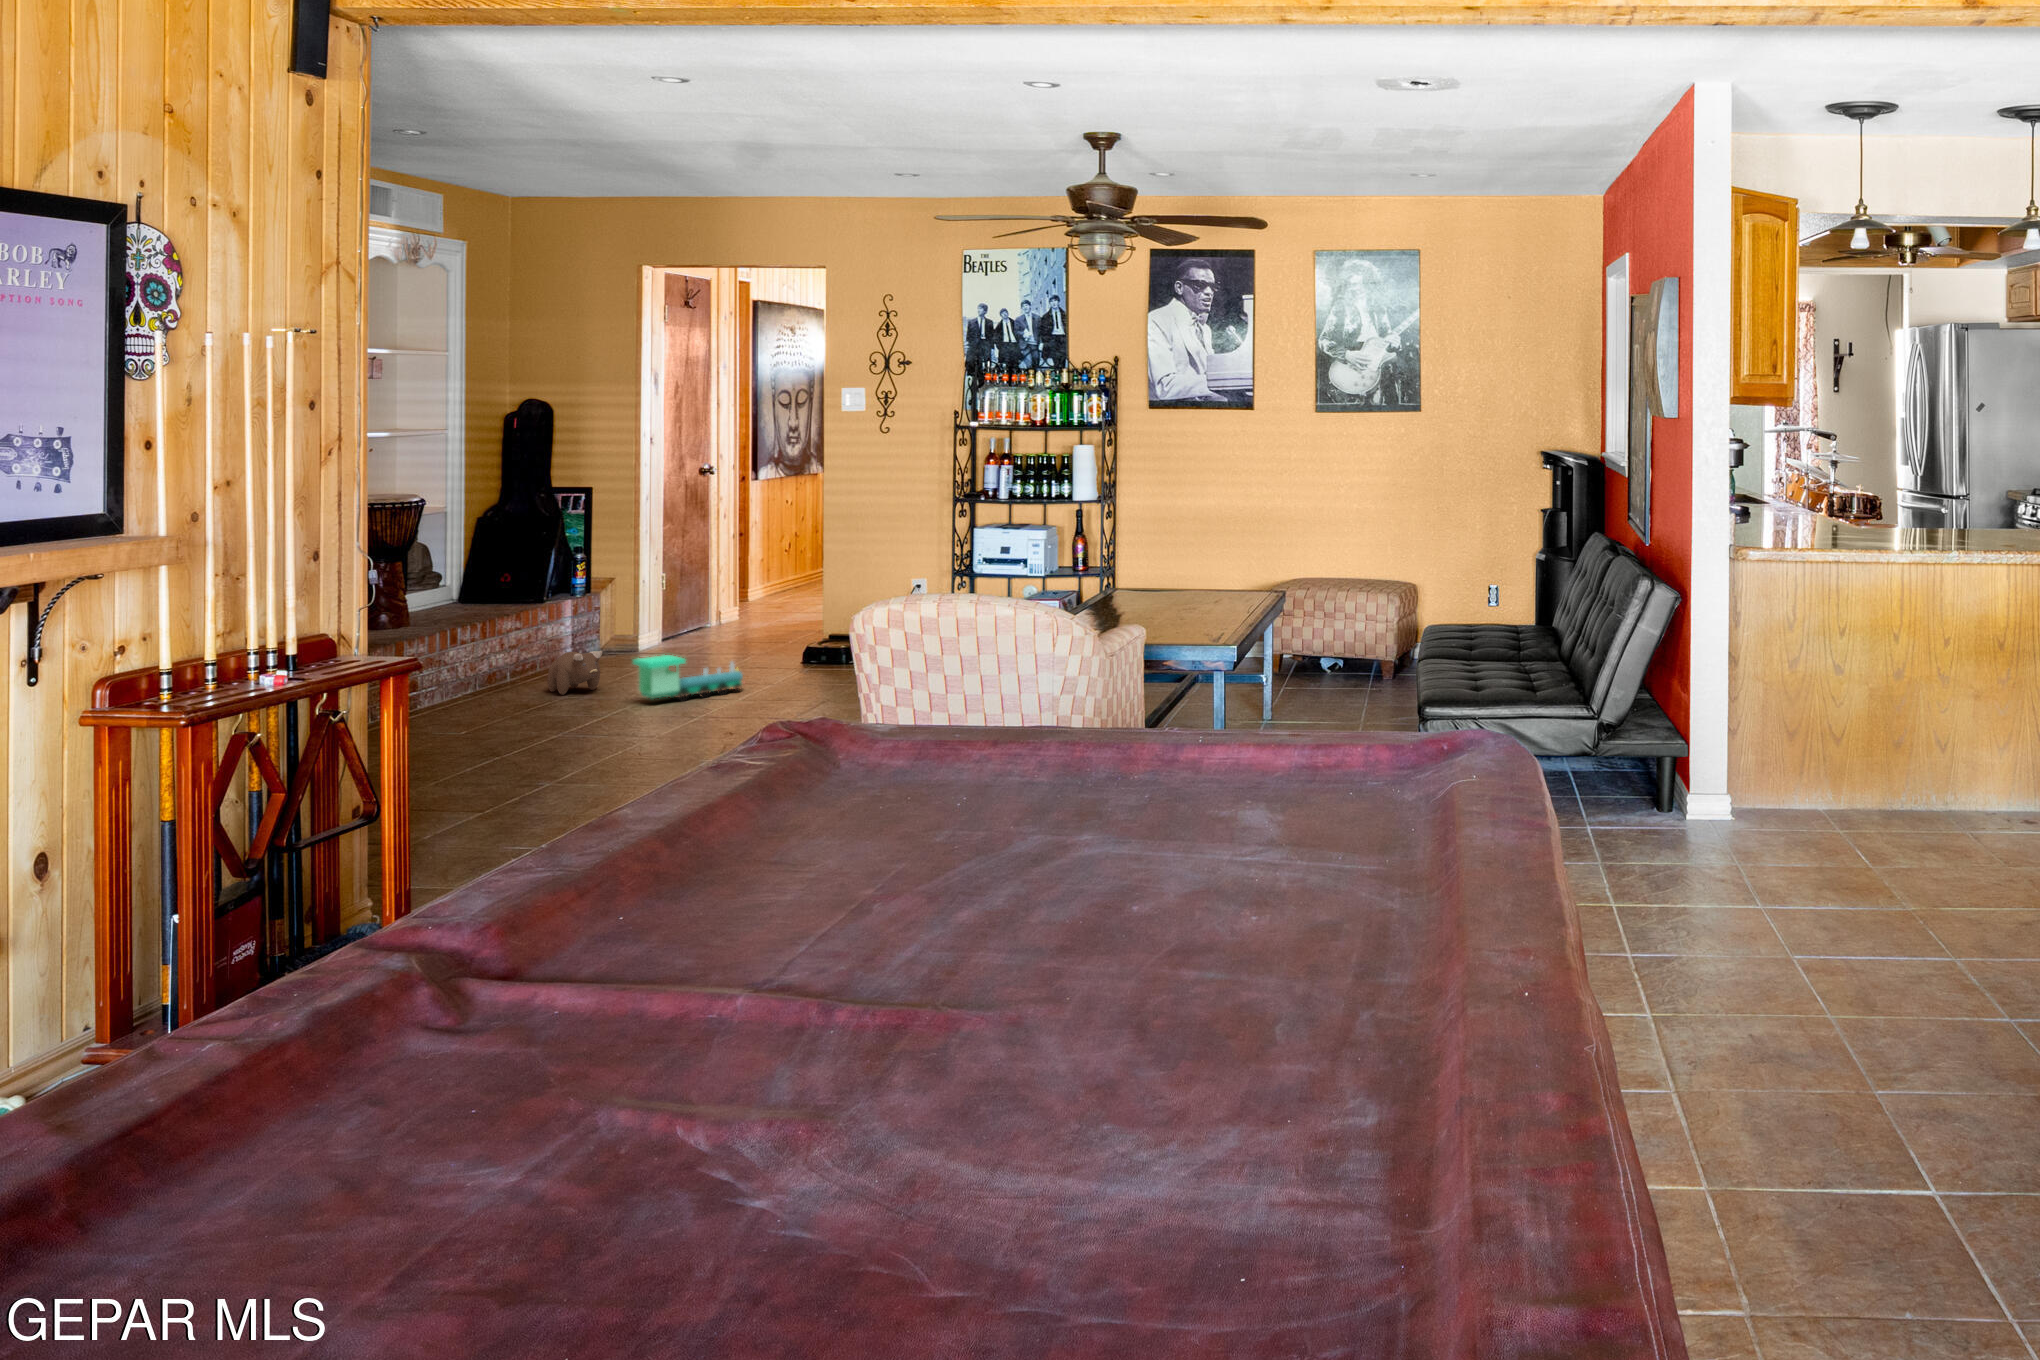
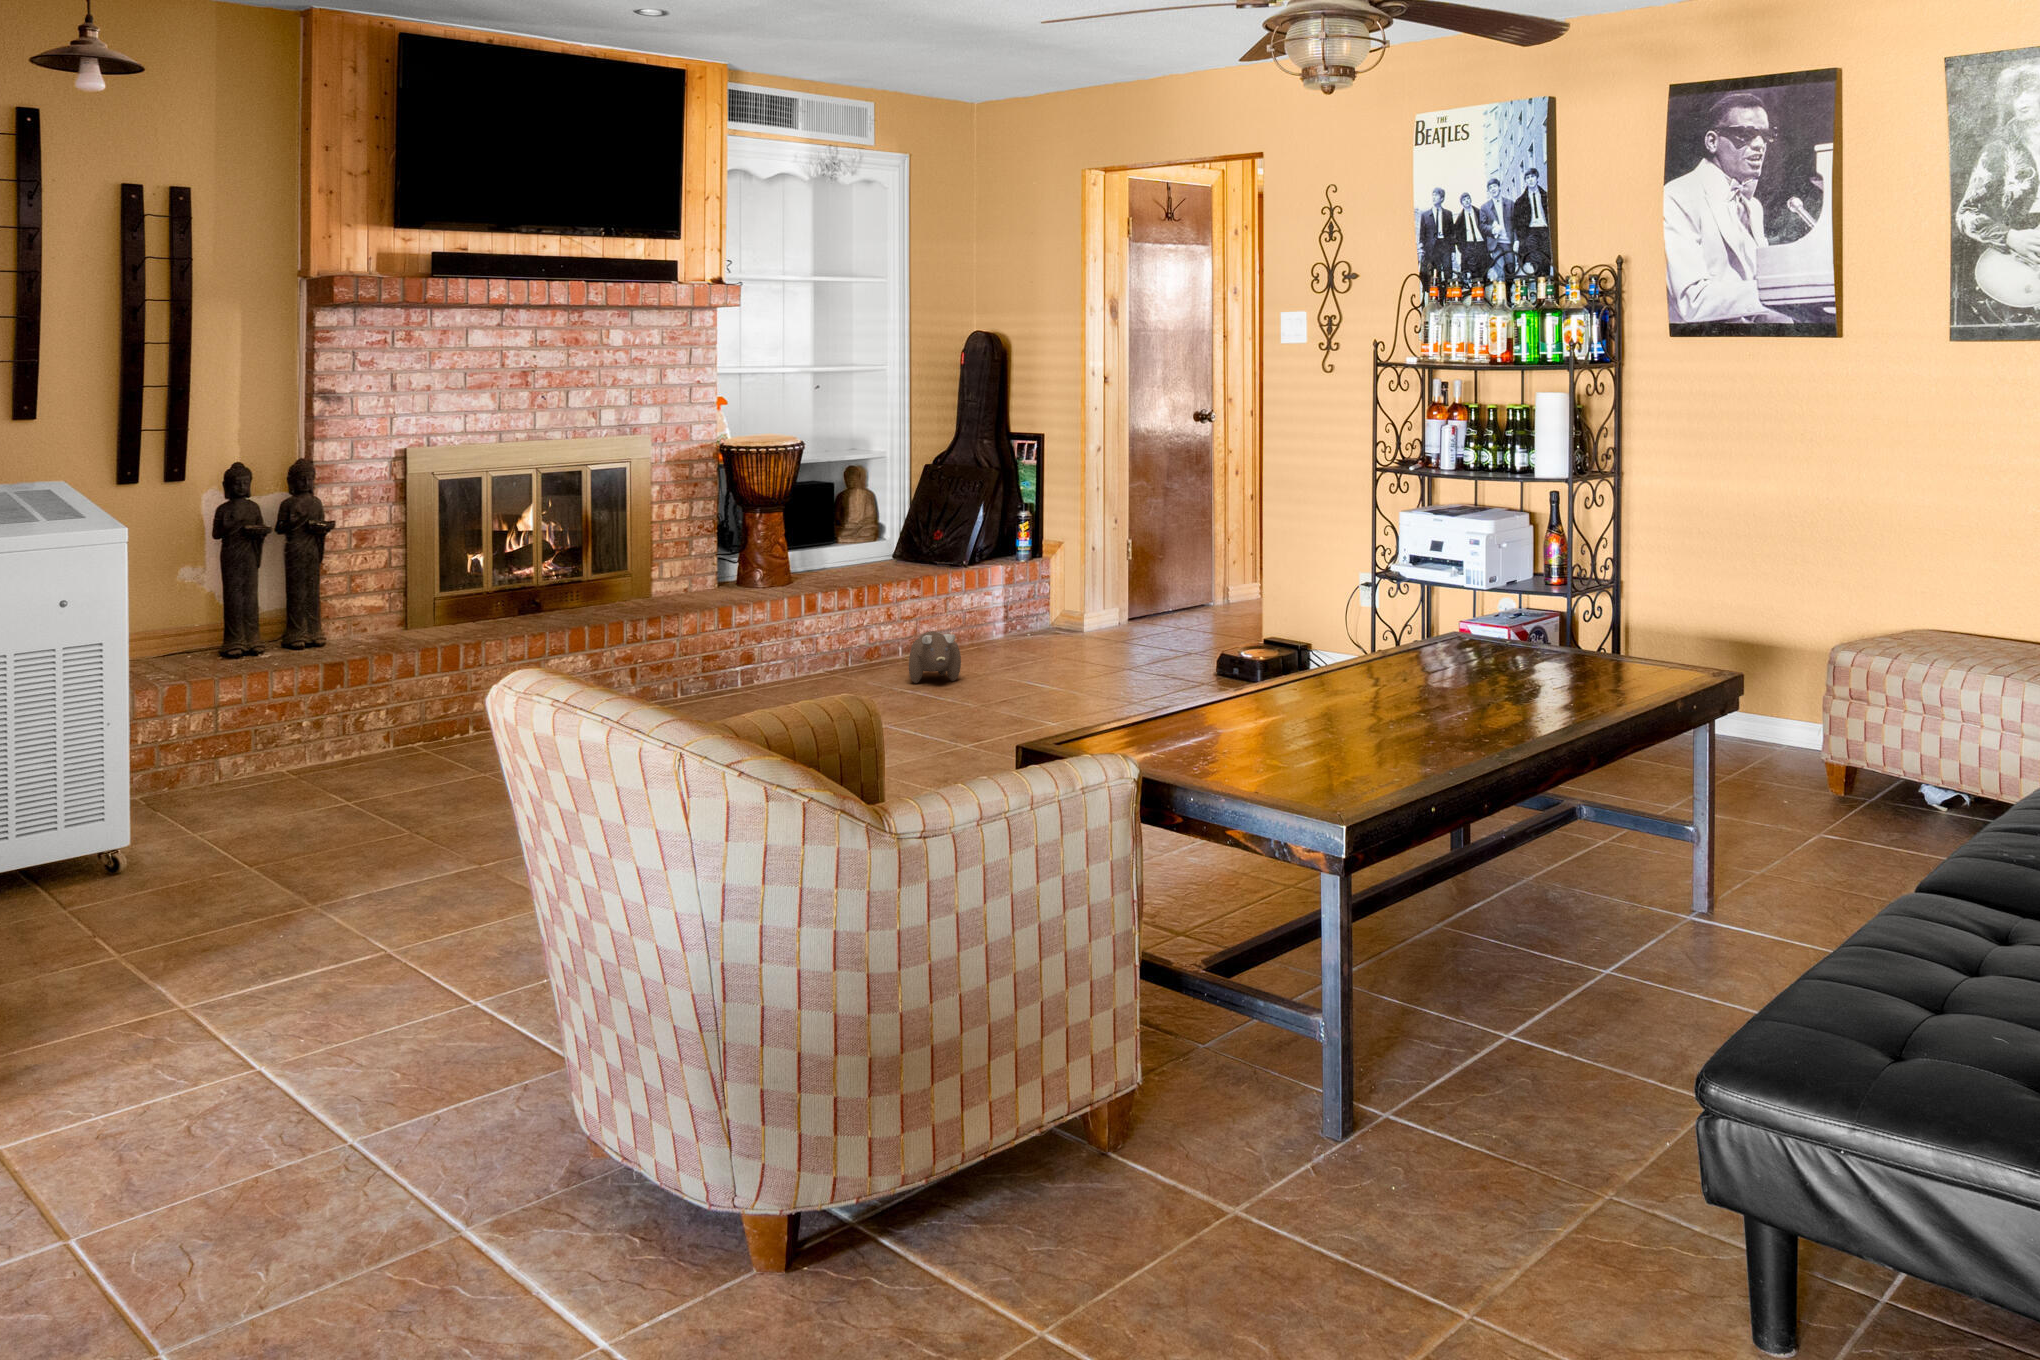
toy train: present [633,655,743,701] -> none [951,650,1085,712]

